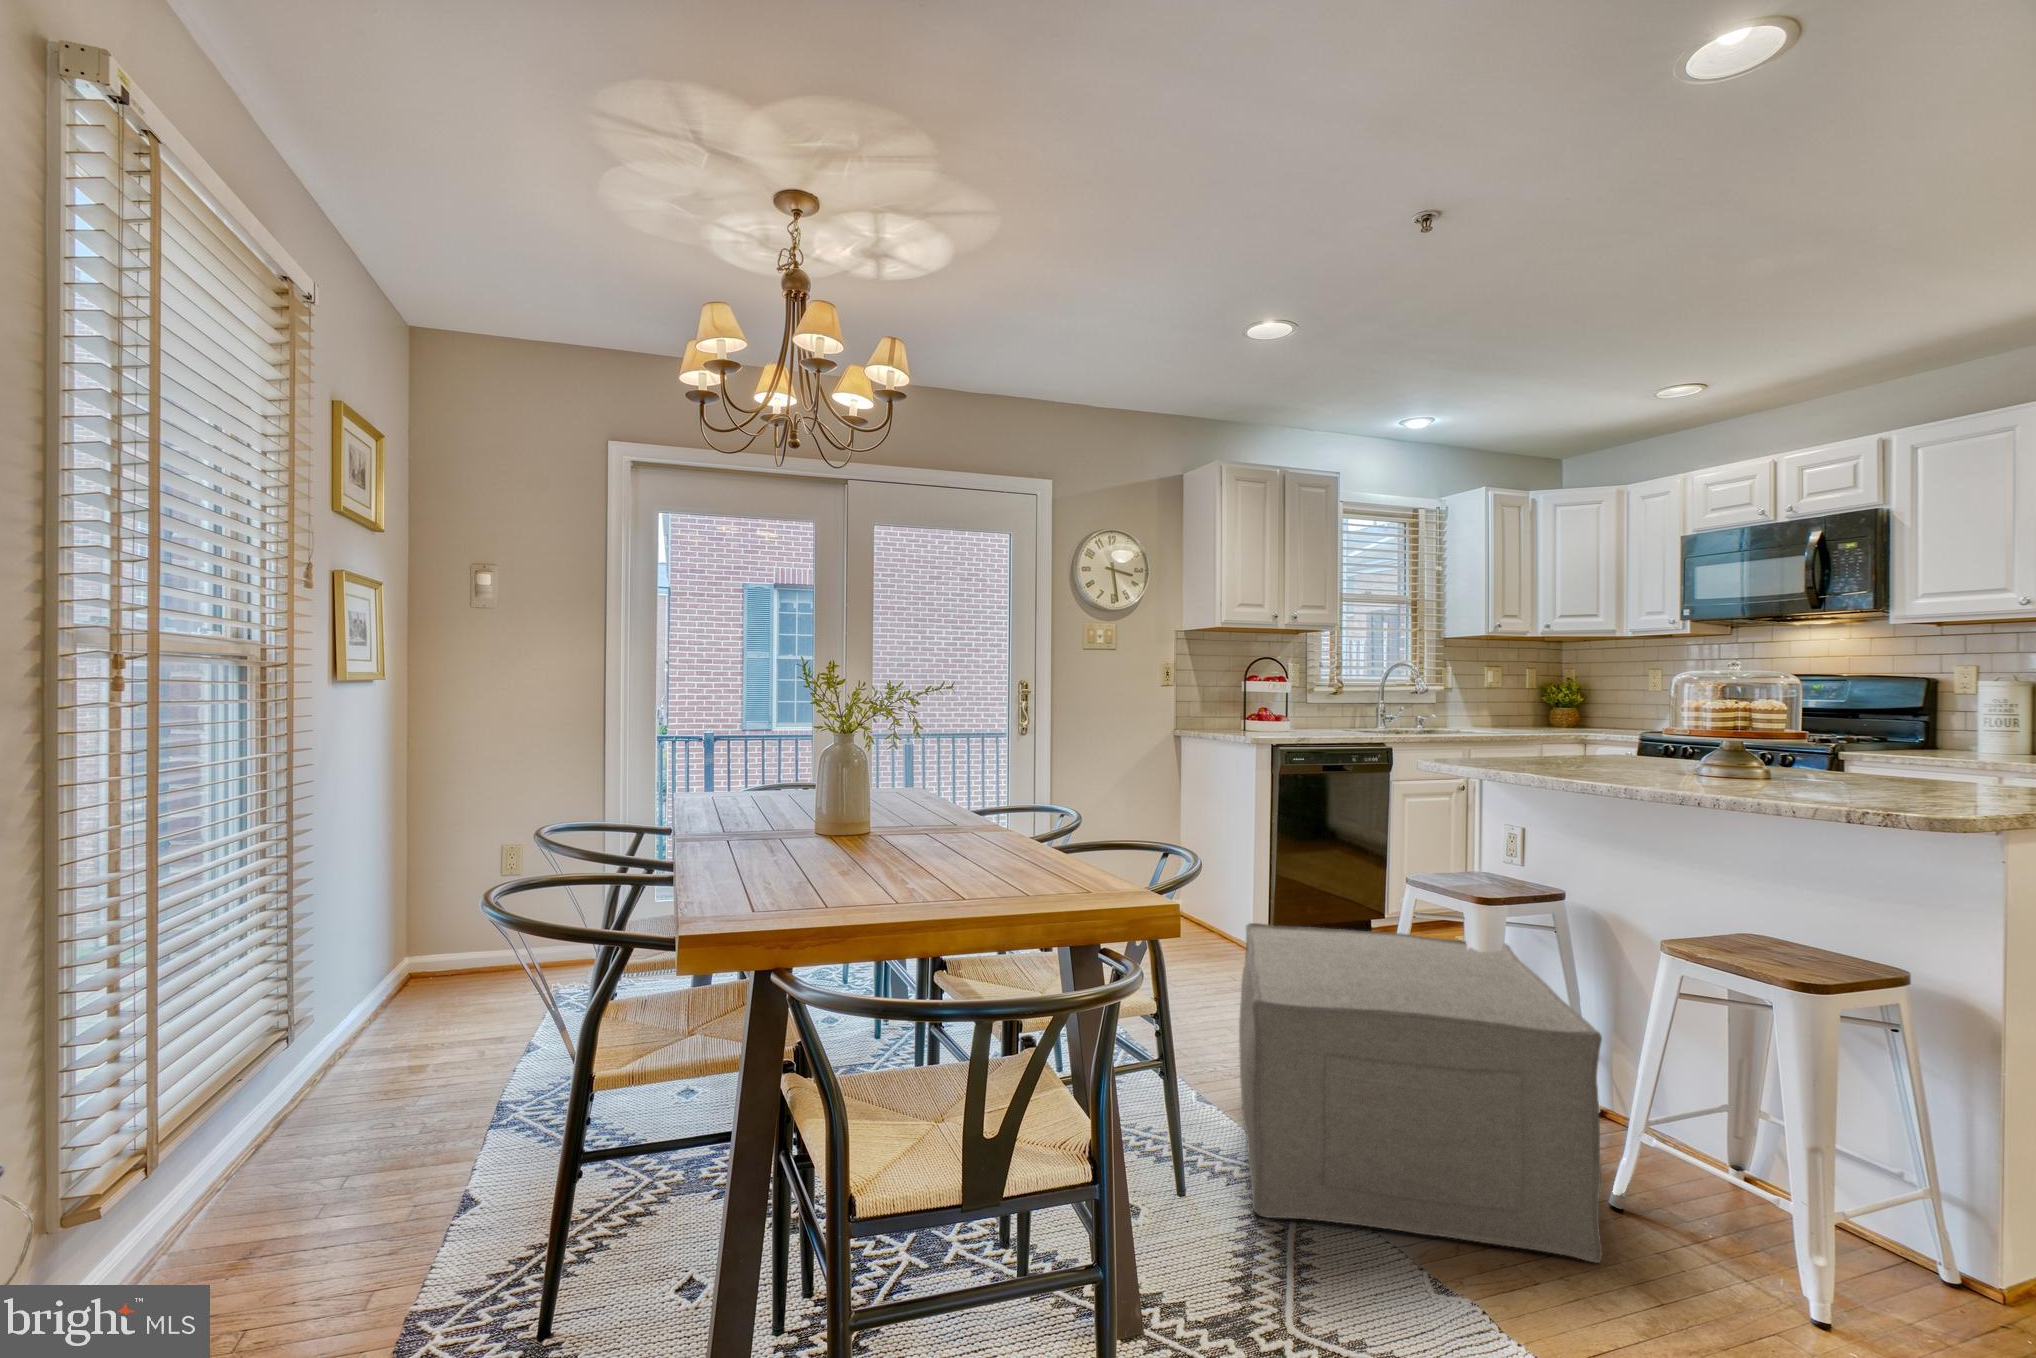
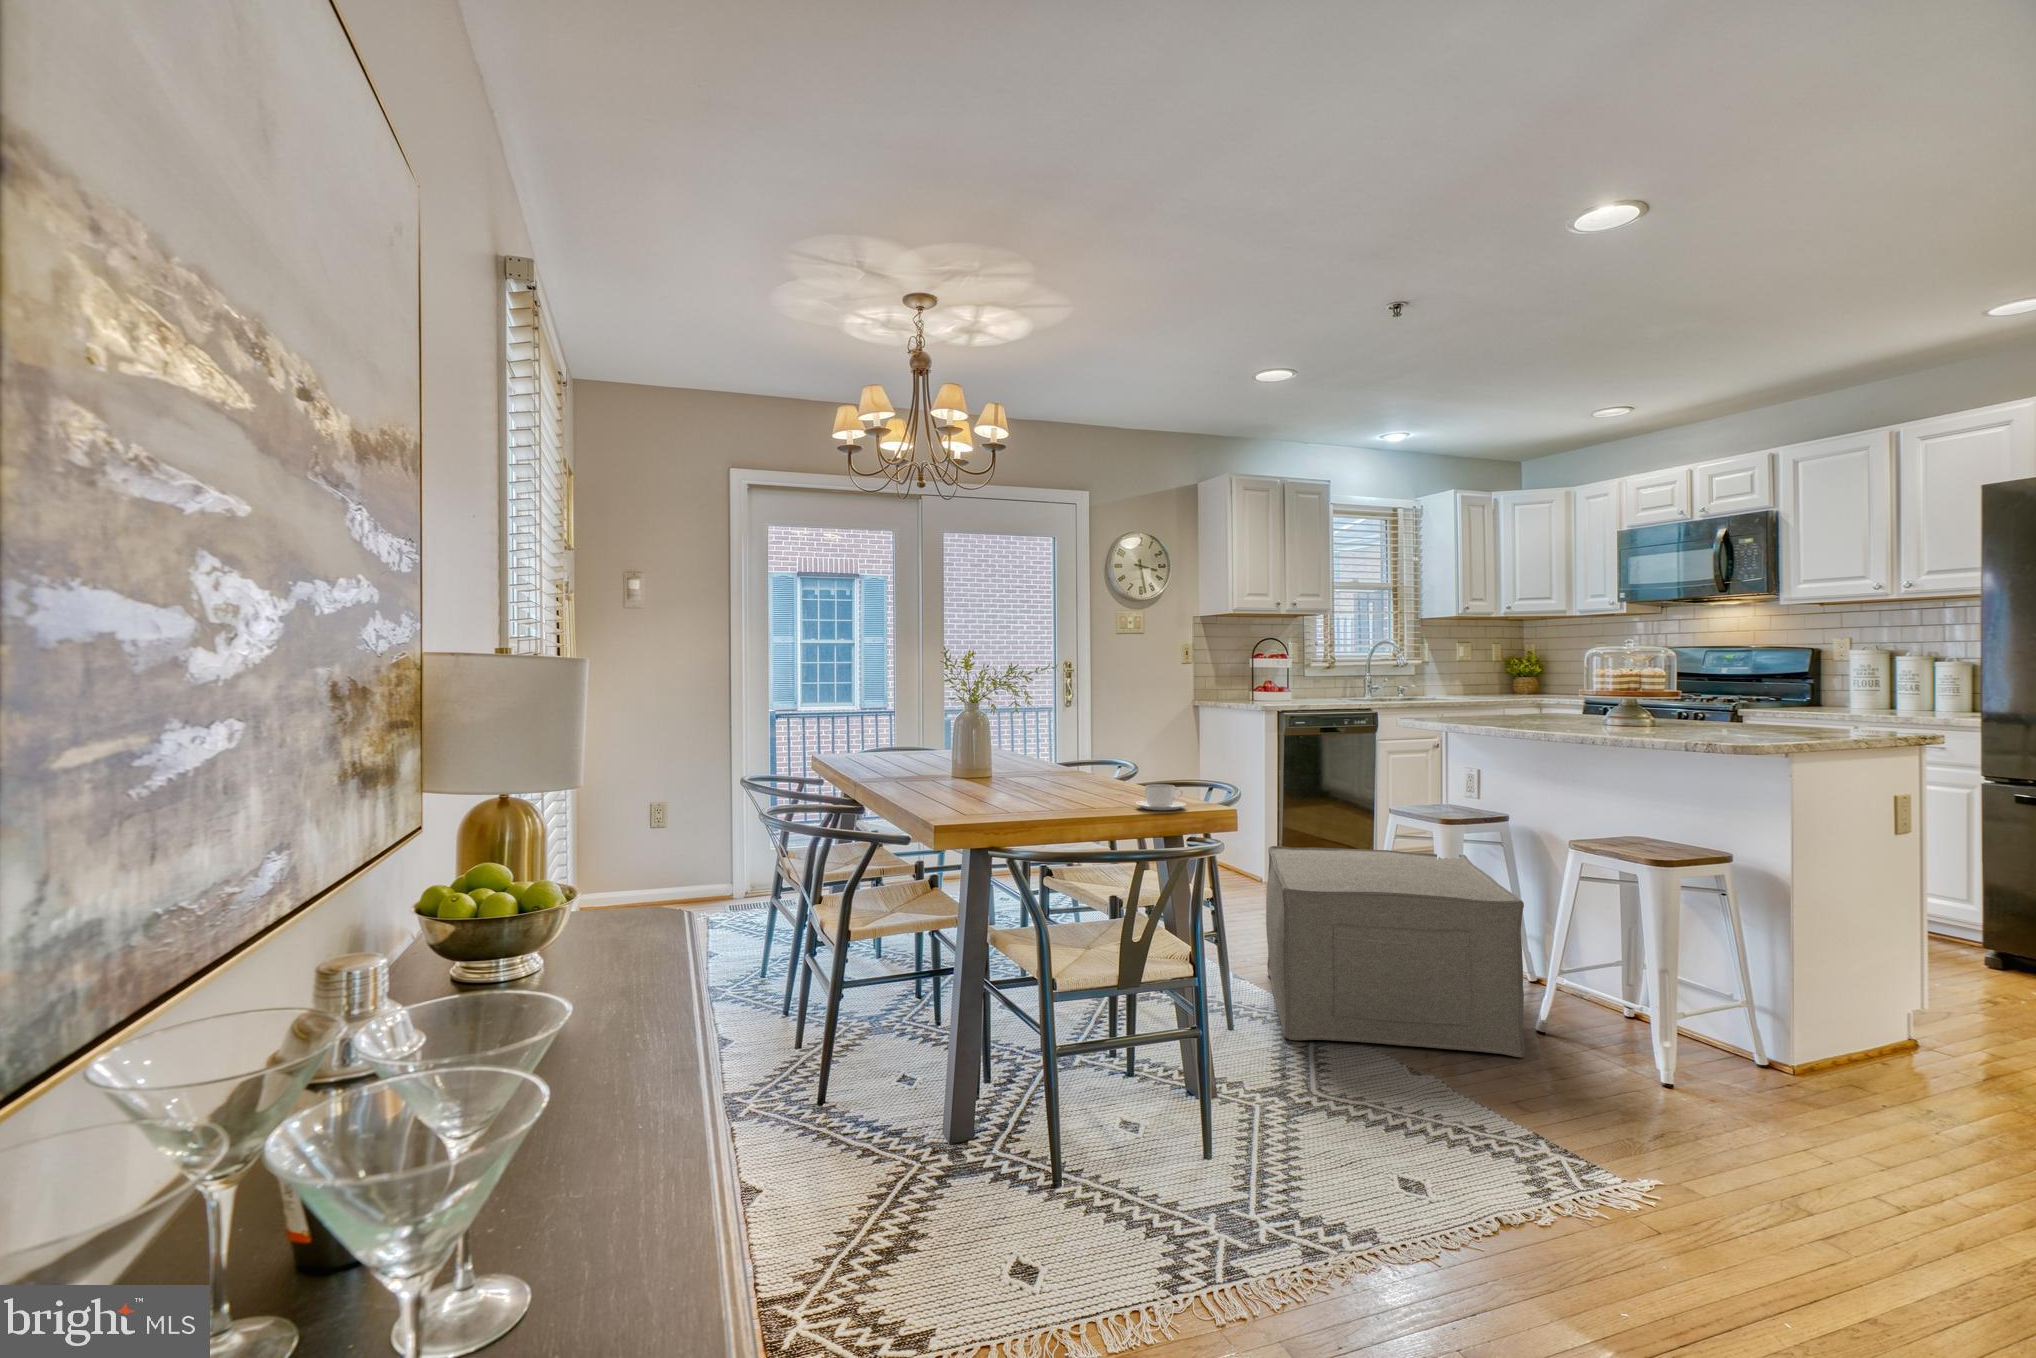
coffee cup: none [1009,864,1088,909] -> present [1136,784,1186,810]

